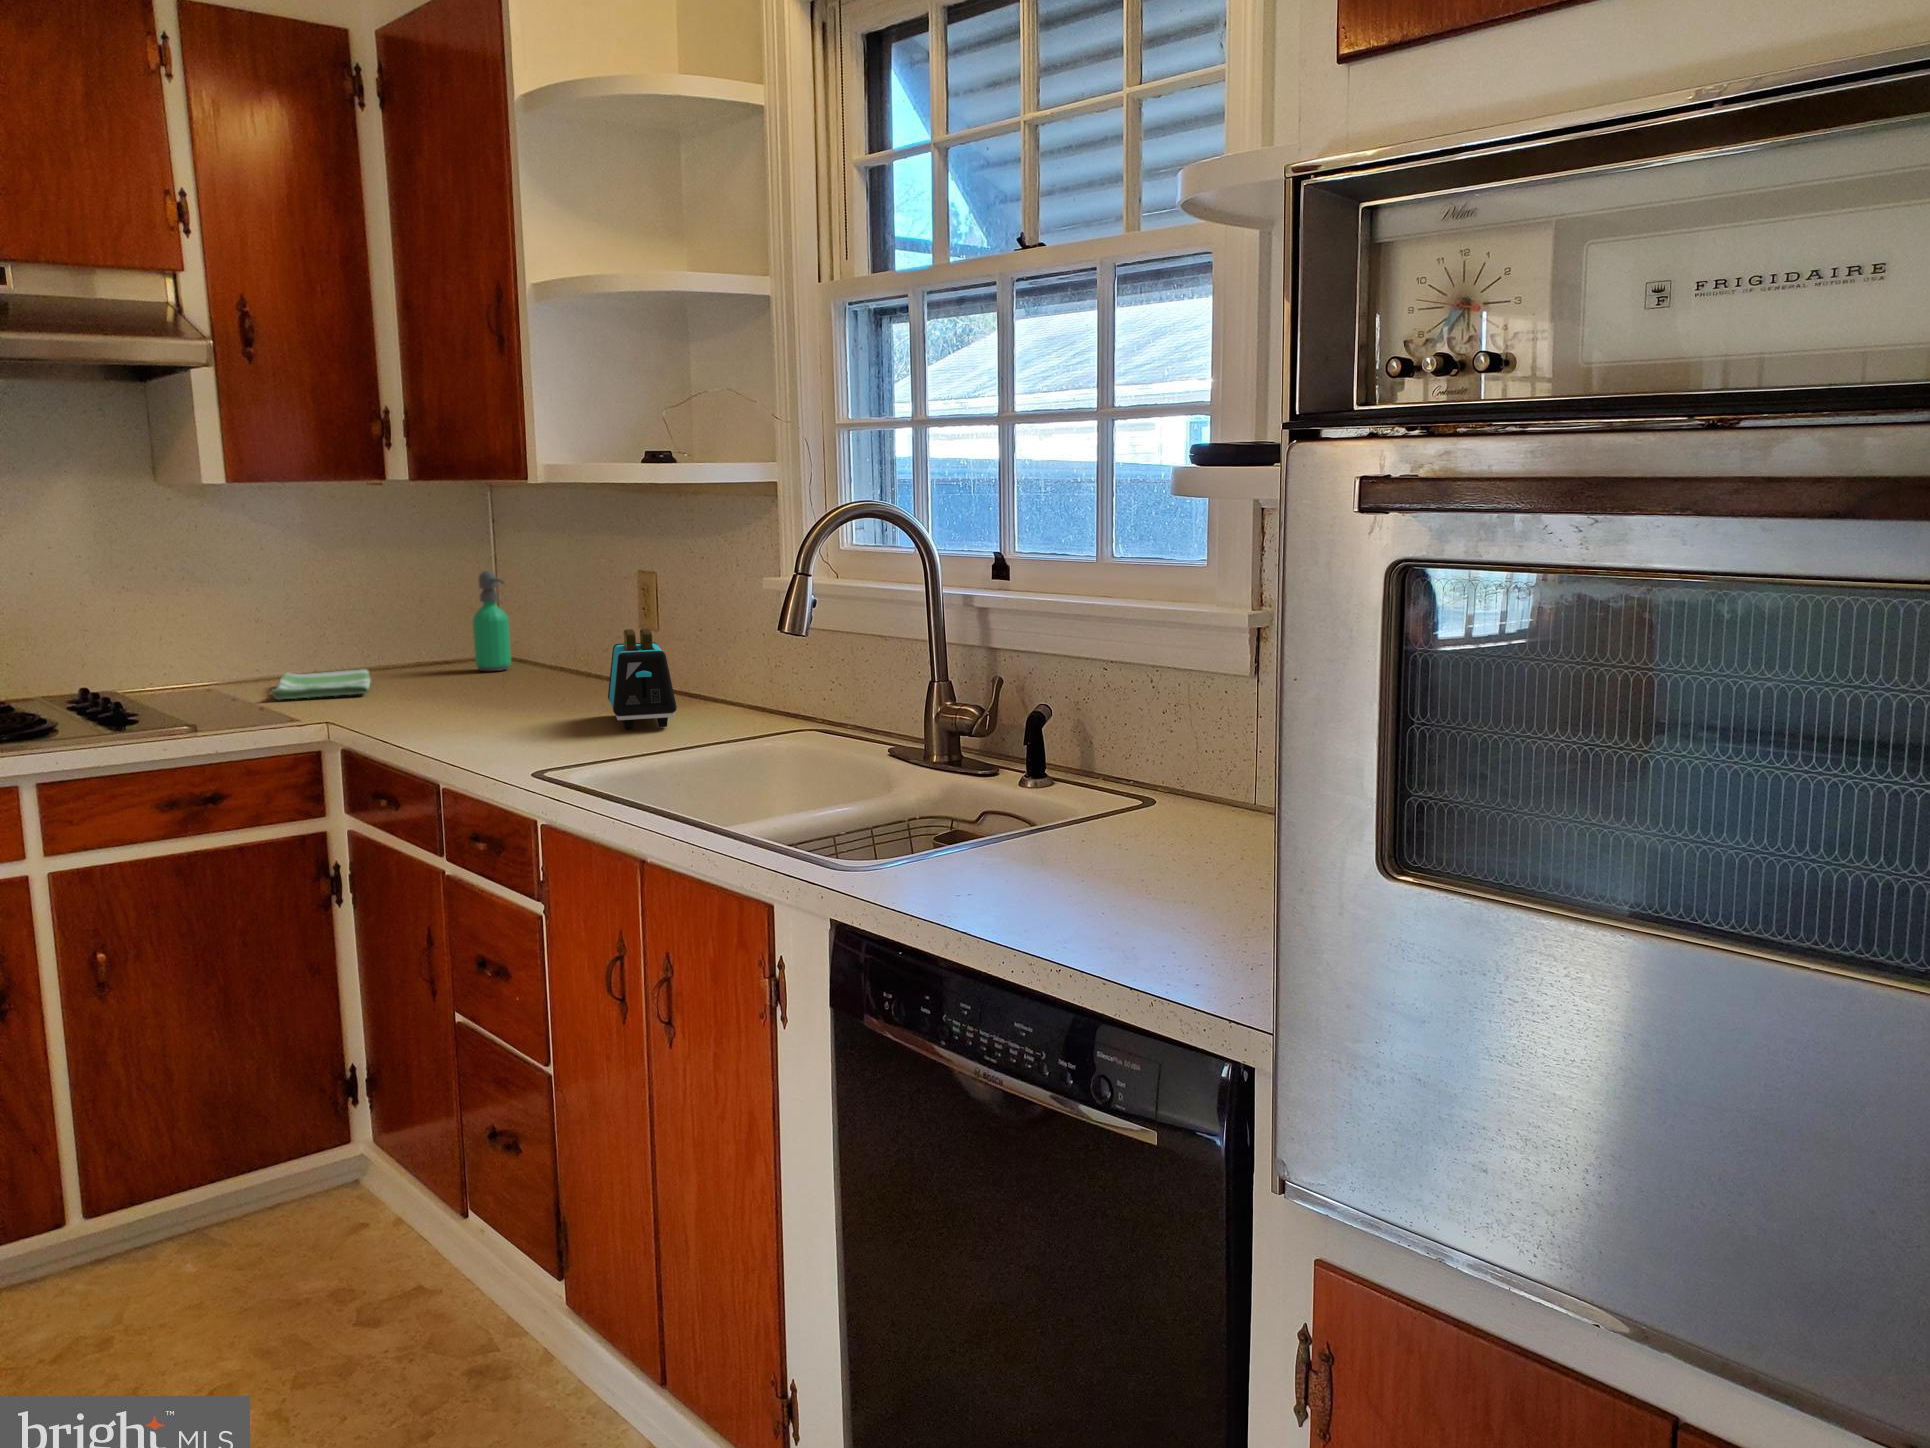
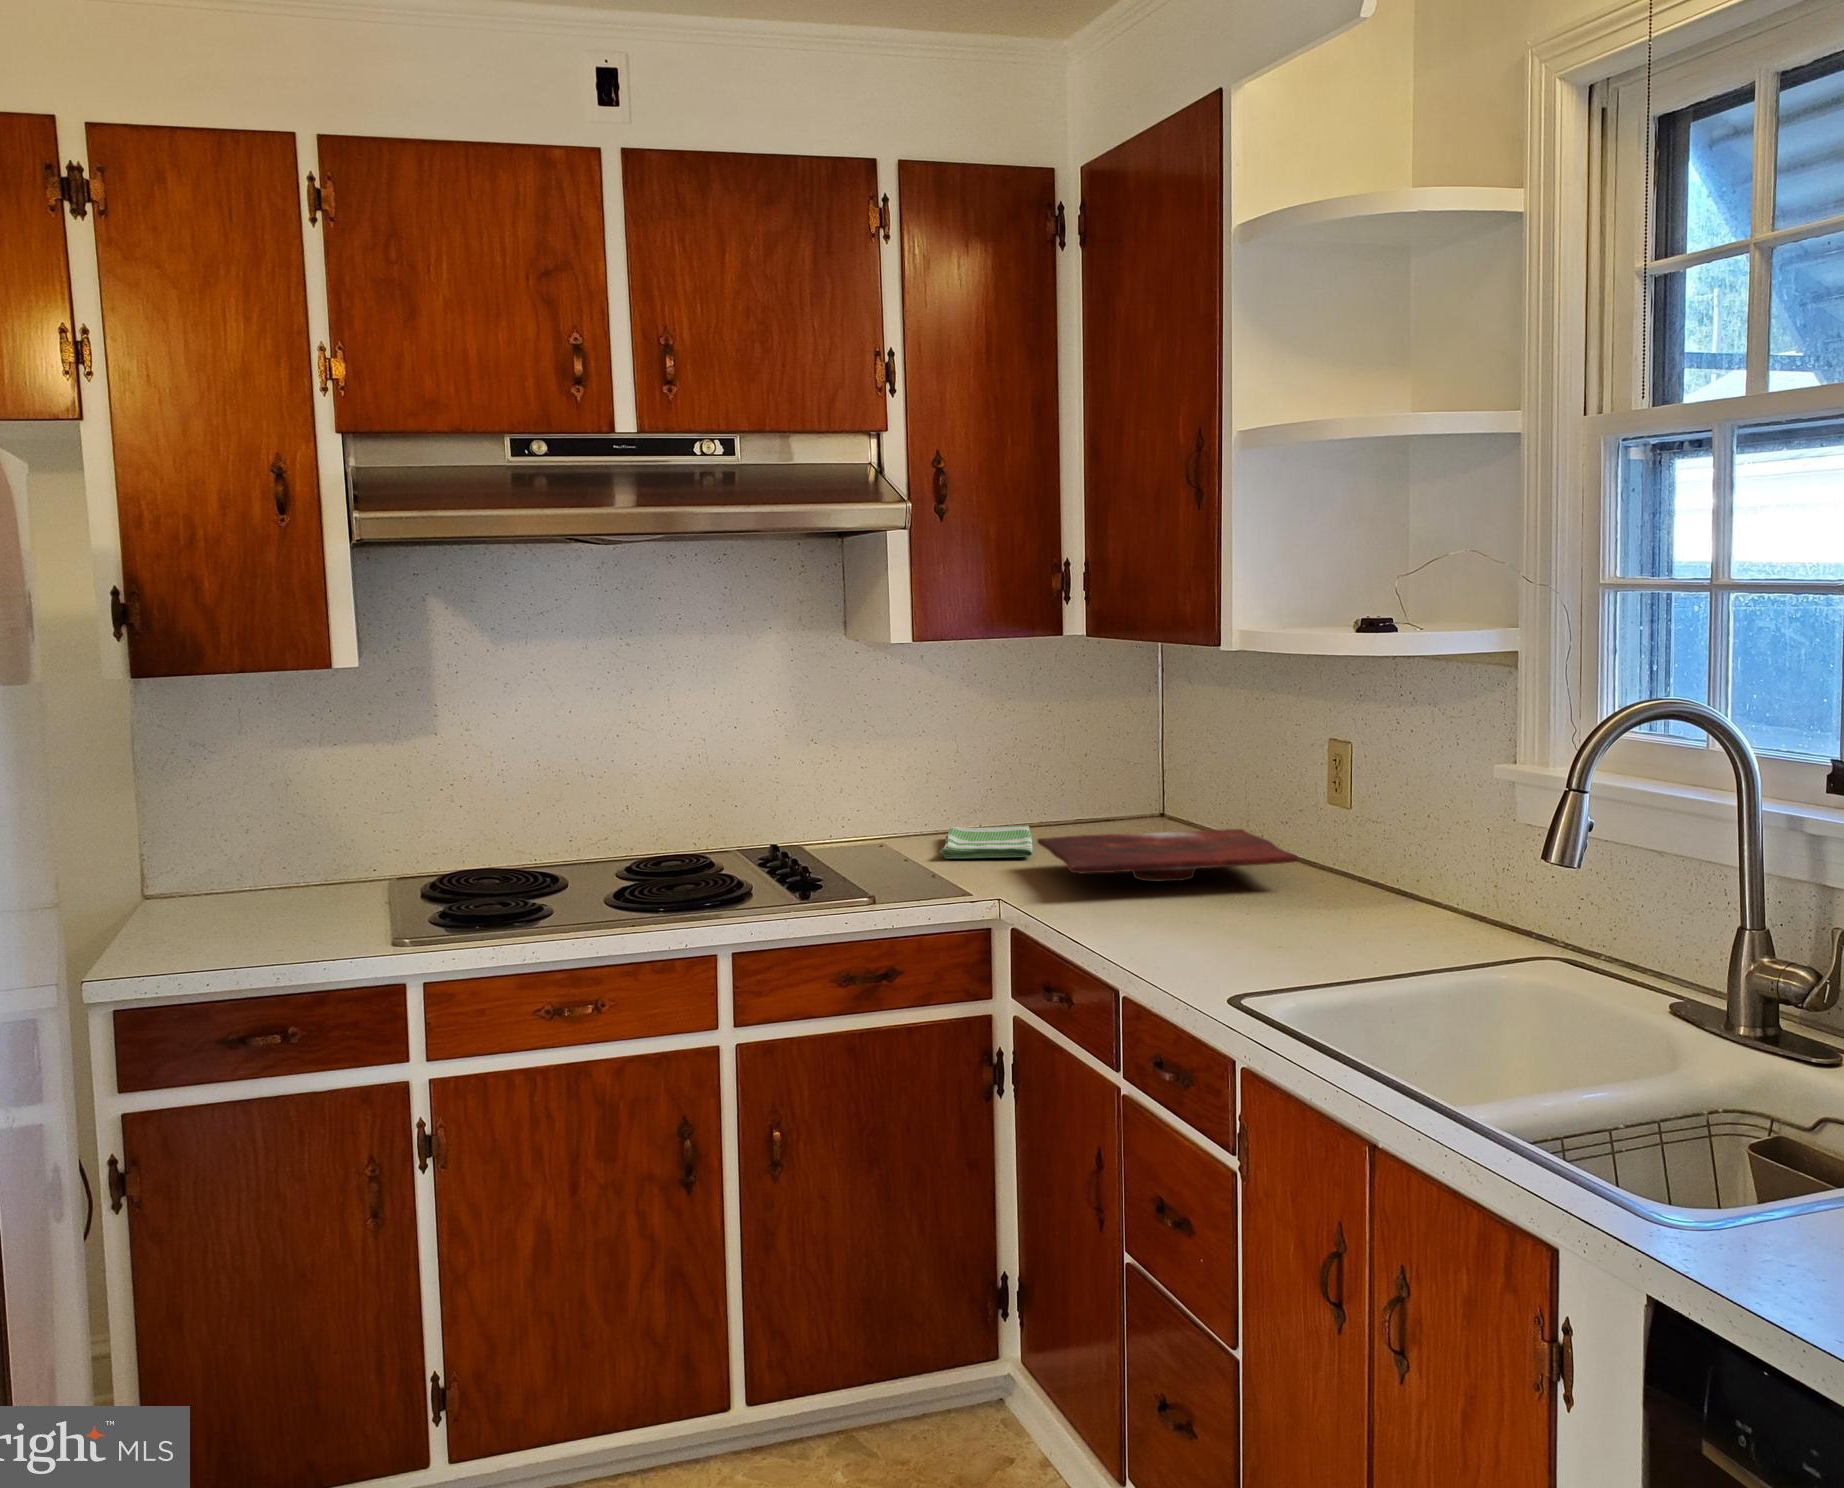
soap dispenser: present [473,571,511,671] -> none [1133,724,1171,832]
toaster: present [608,629,677,729] -> none [1292,817,1378,936]
cutting board: none [371,658,617,704] -> present [1037,829,1298,881]

